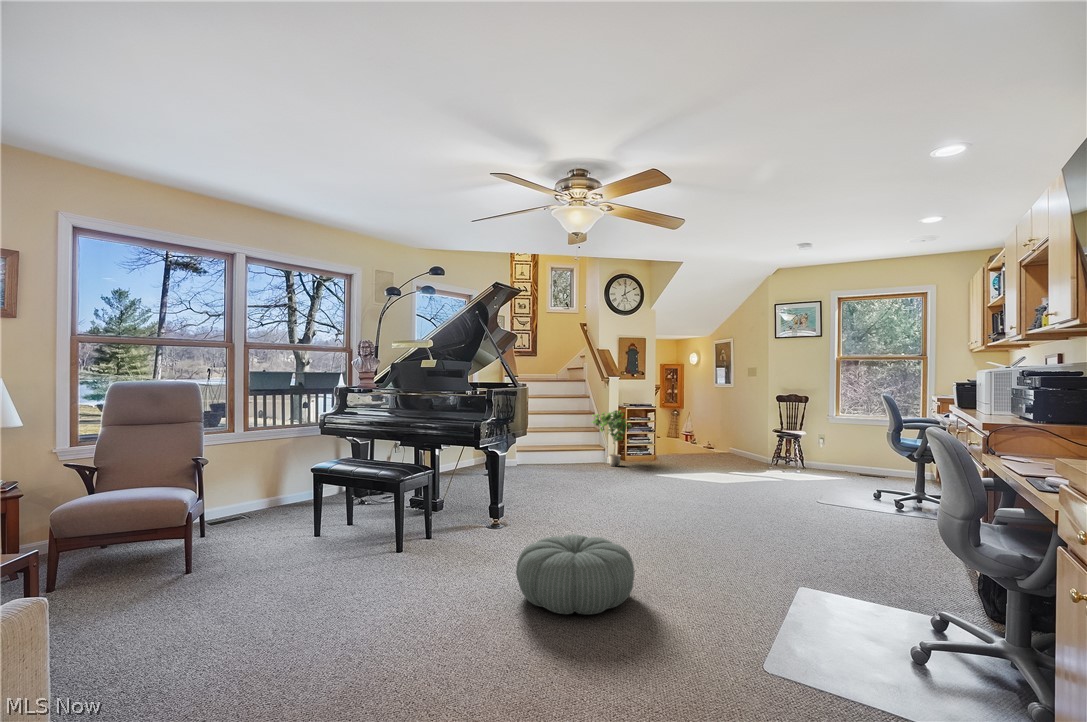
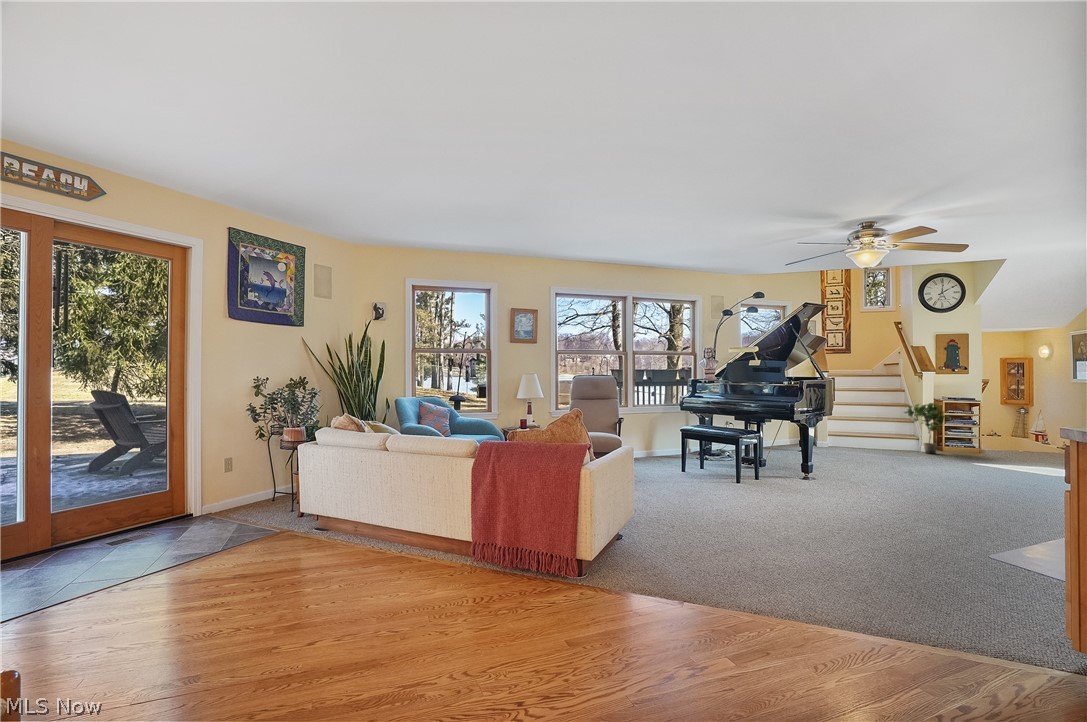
pouf: present [516,535,634,614] -> none [823,480,916,527]

